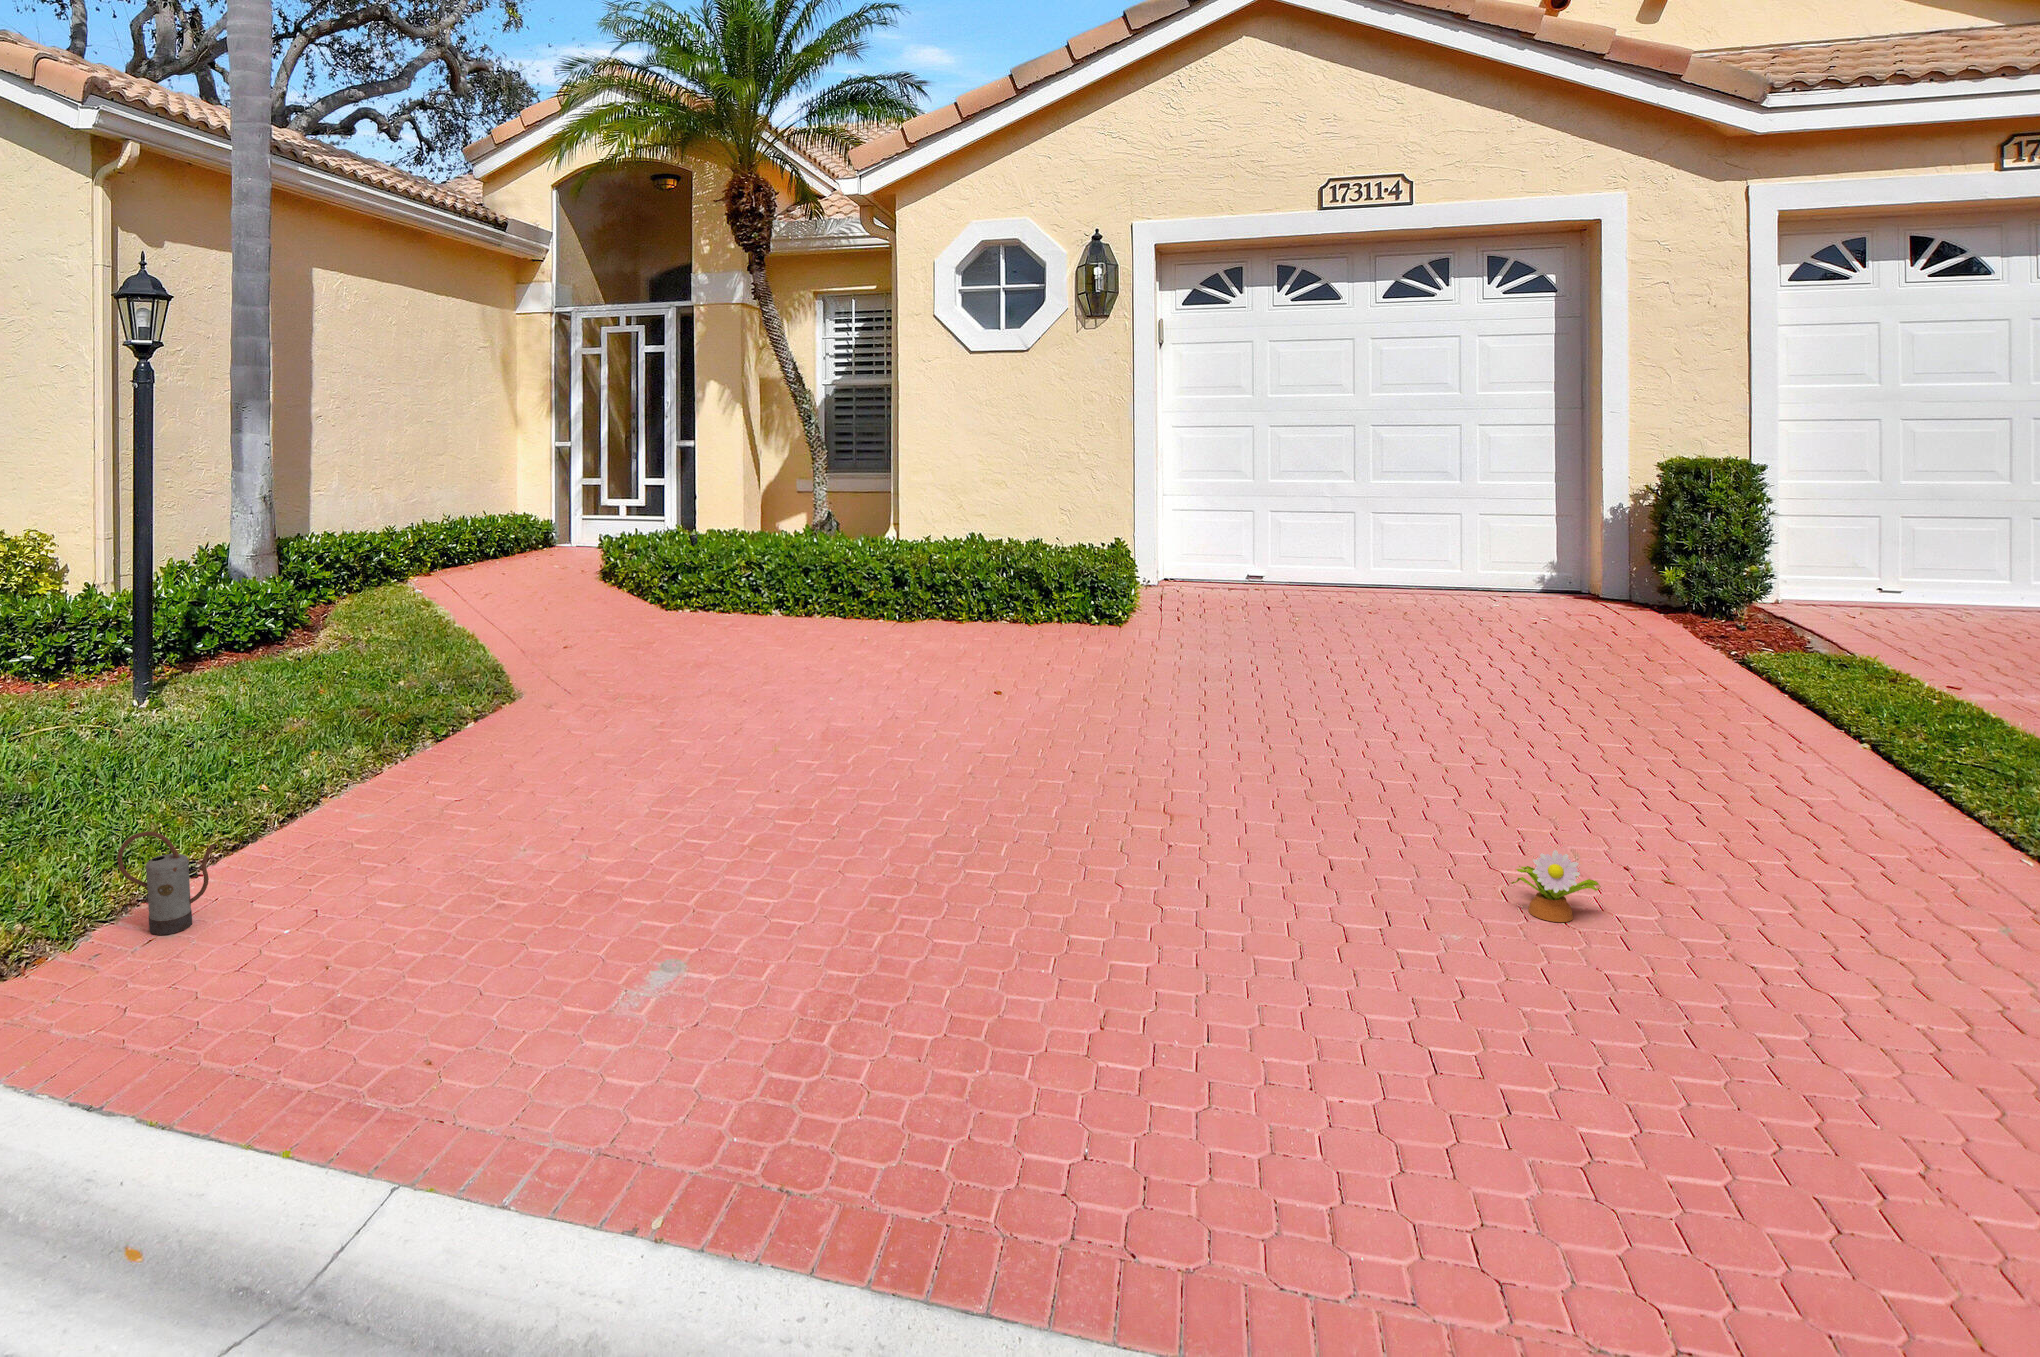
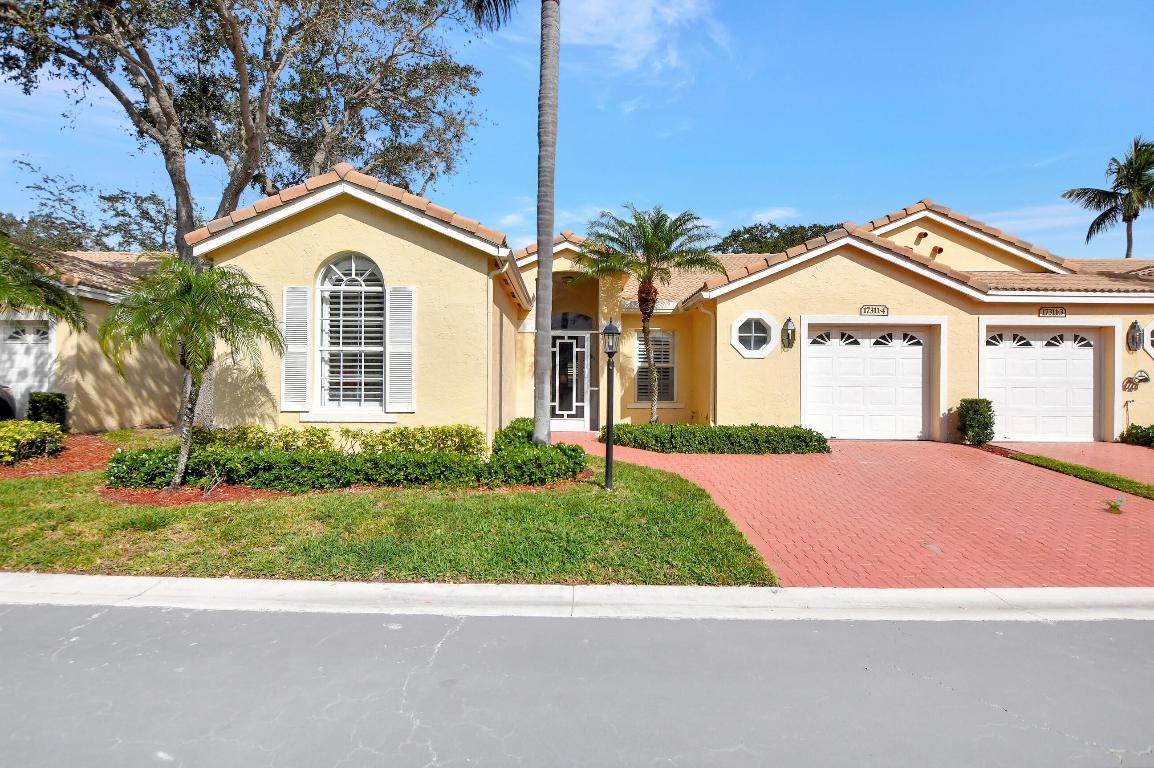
watering can: present [117,831,216,935] -> none [787,508,806,543]

